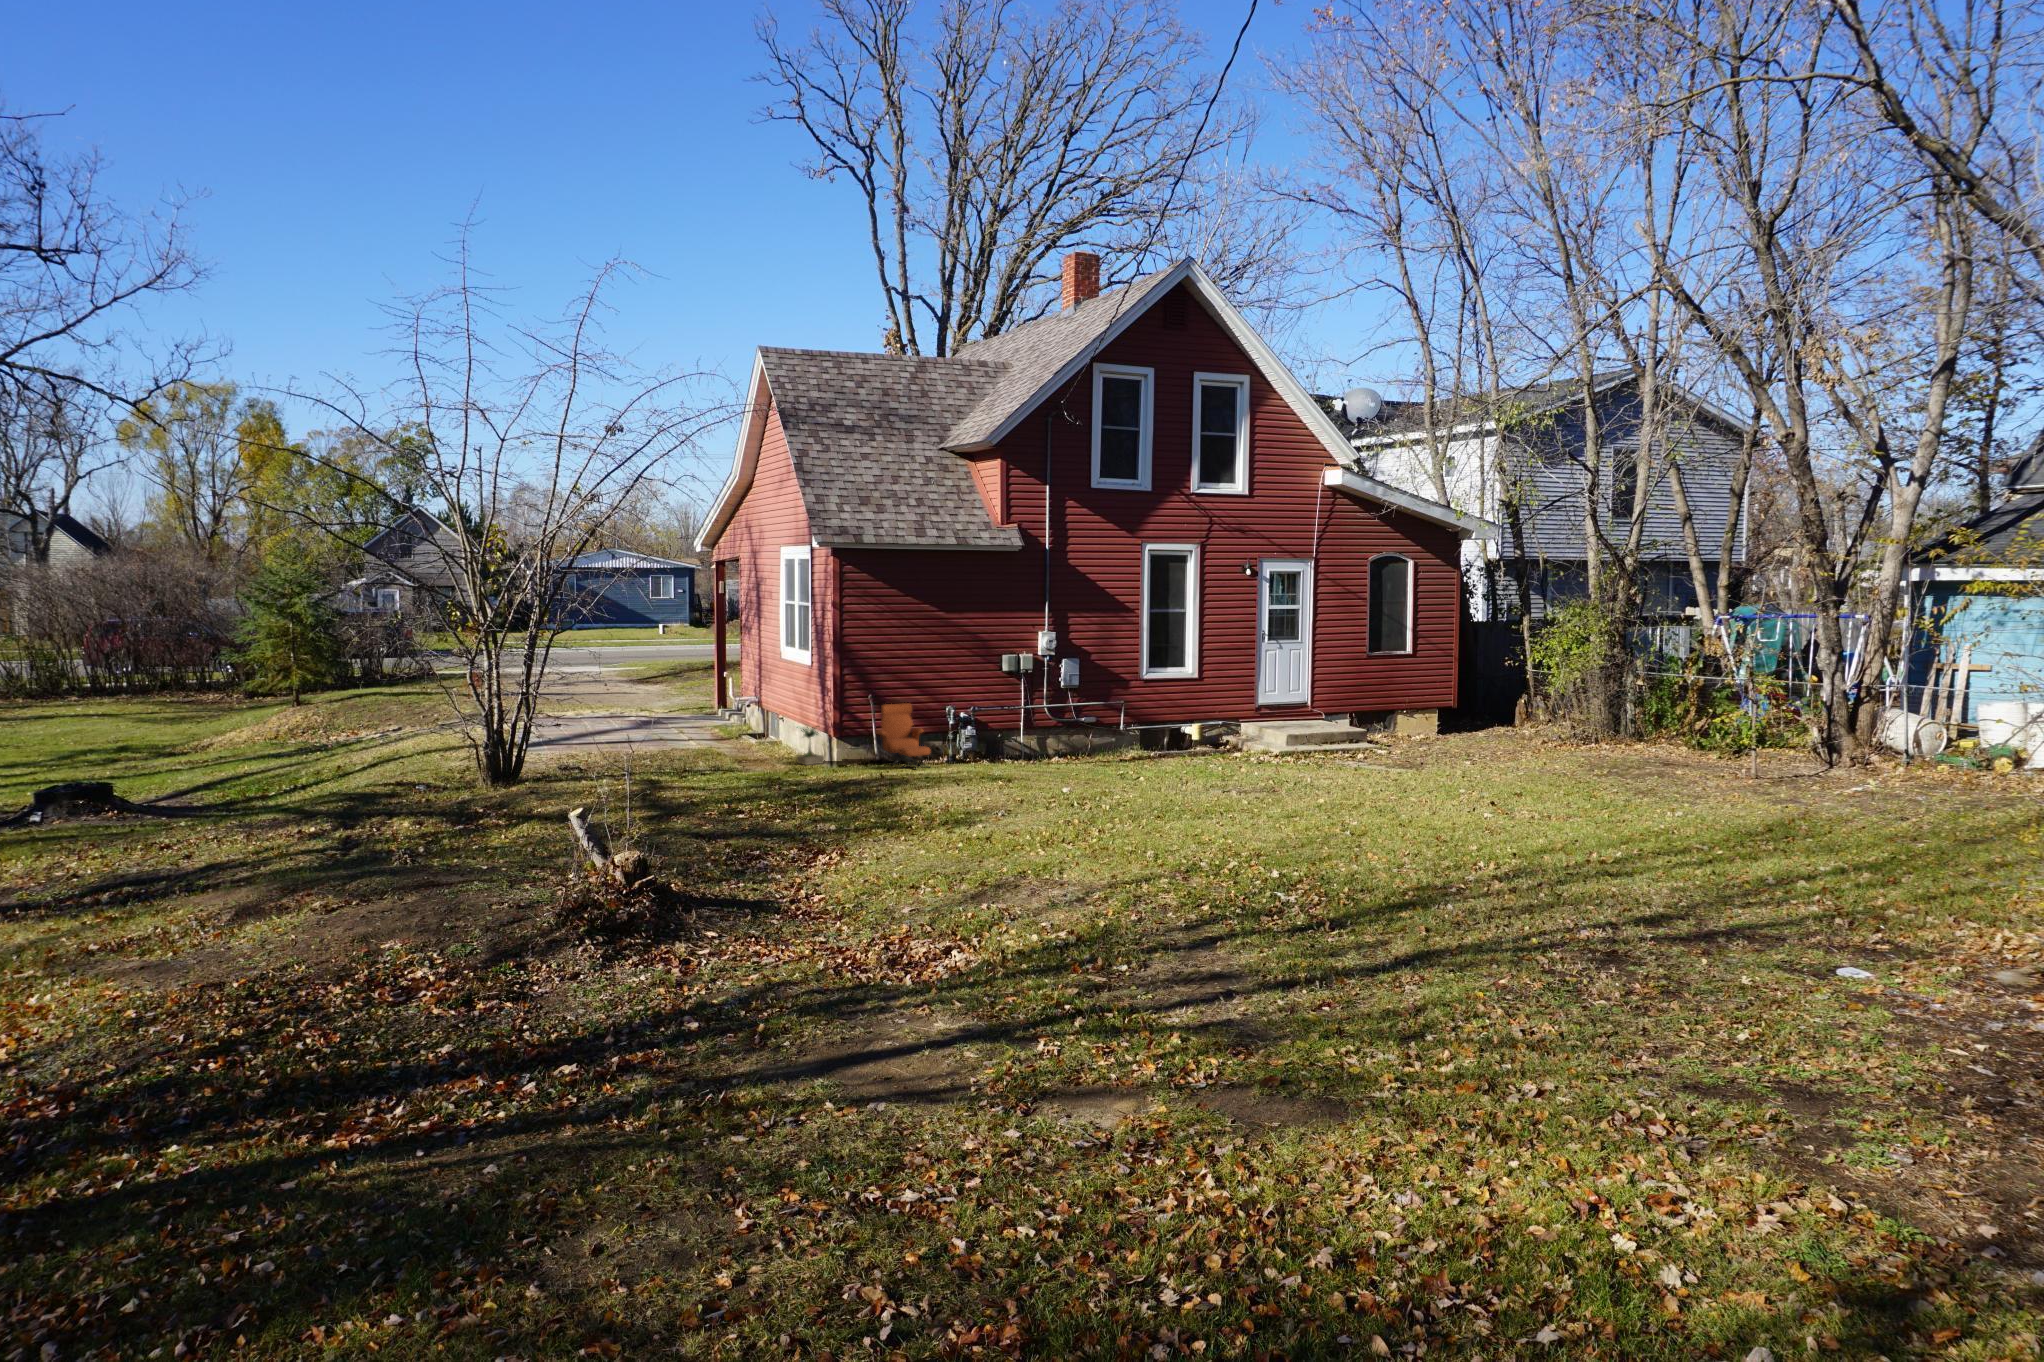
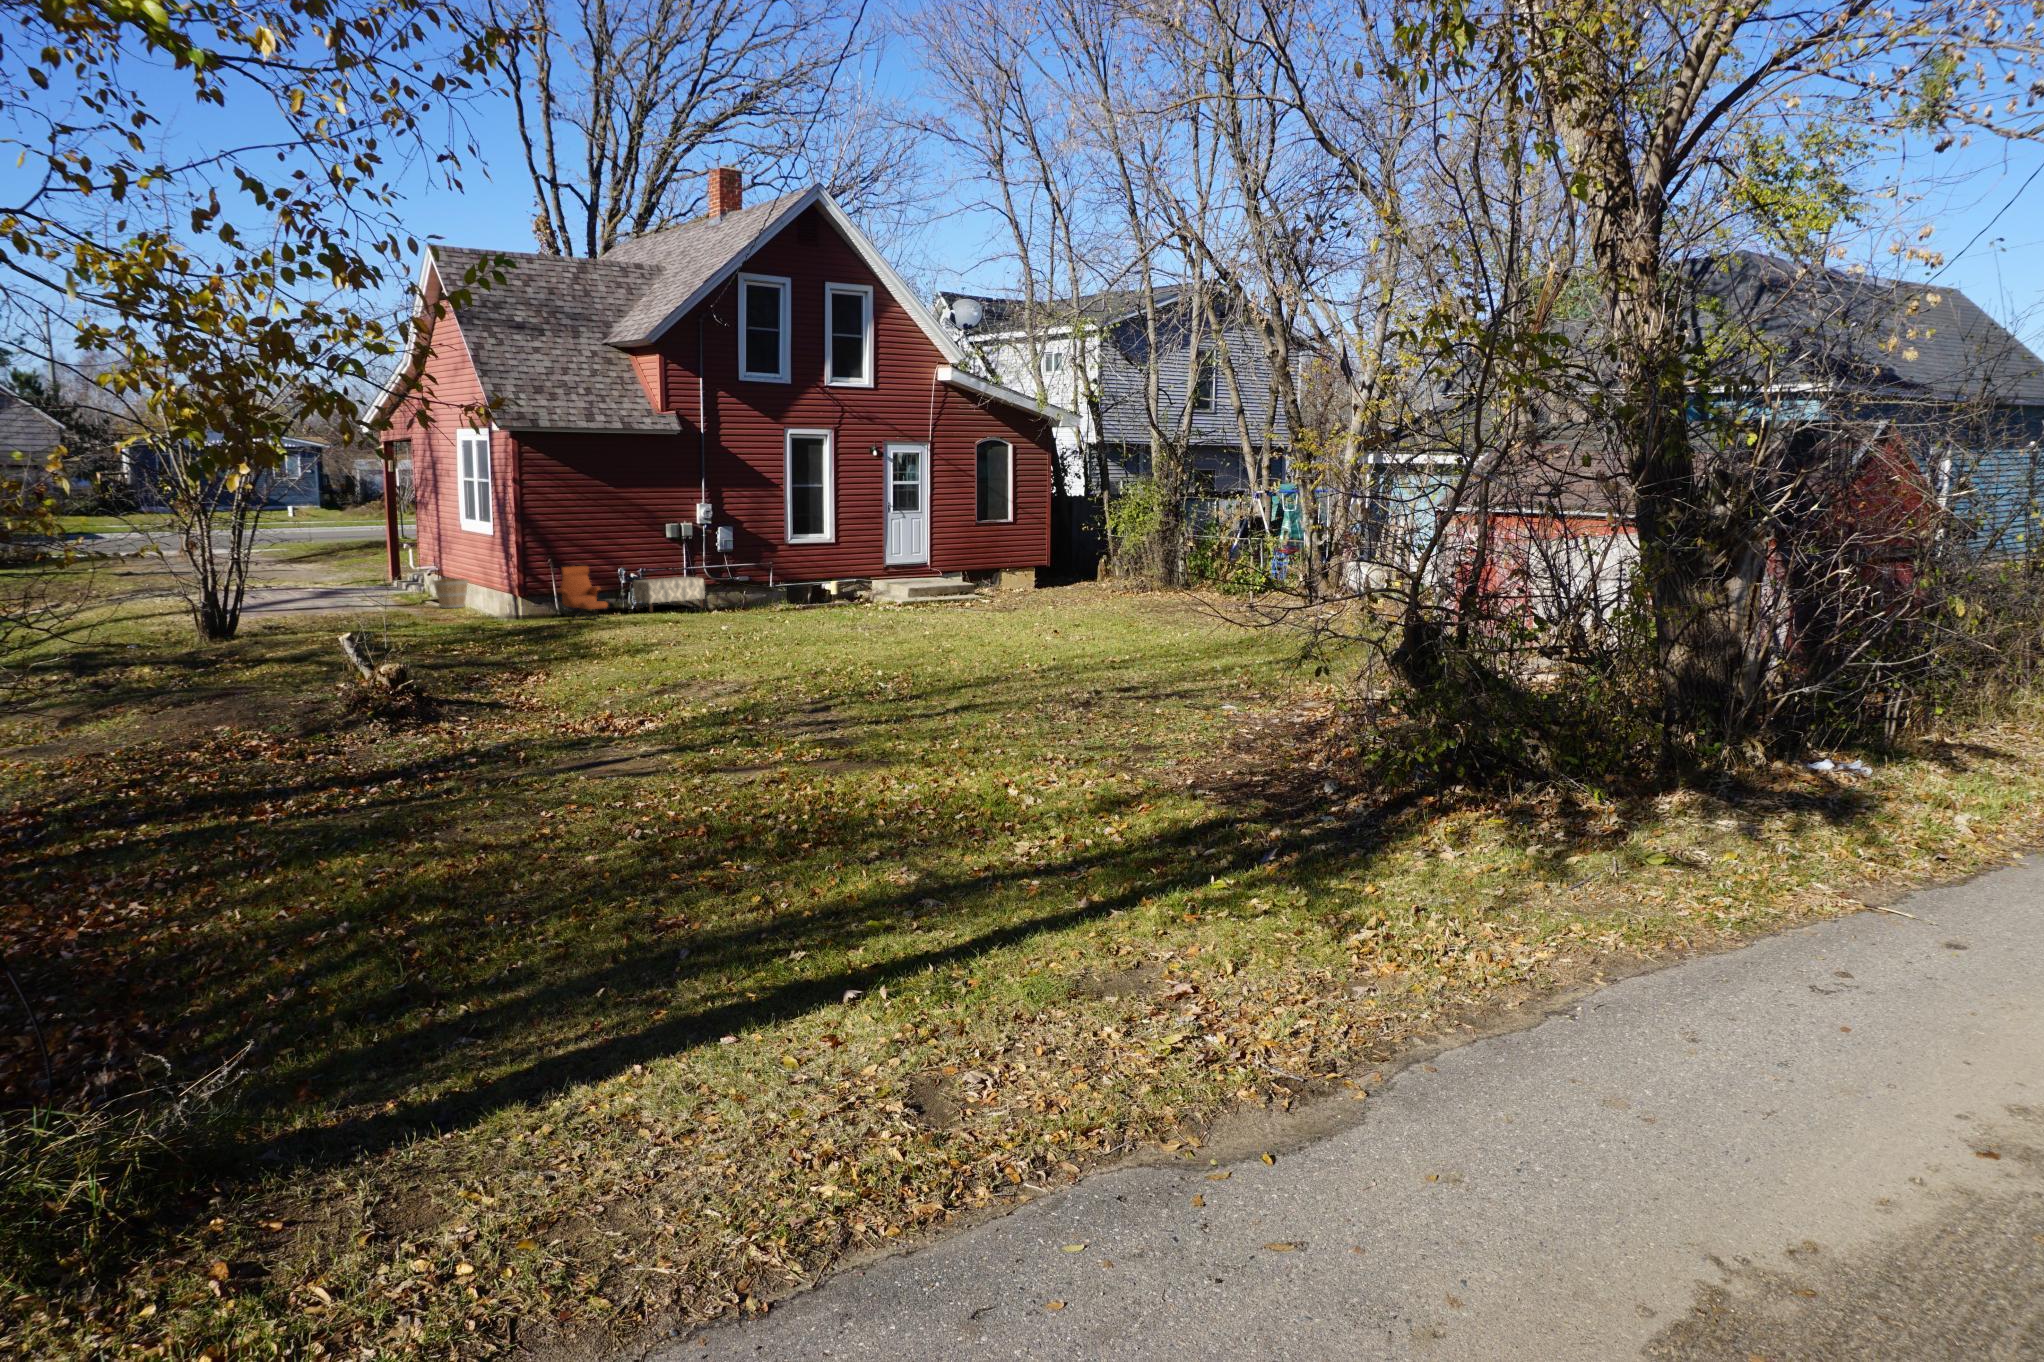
wooden bucket: none [747,710,785,745] -> present [433,578,468,608]
bench: none [961,717,1042,761] -> present [633,576,705,612]
potted plant: present [796,726,824,765] -> none [482,585,511,620]

